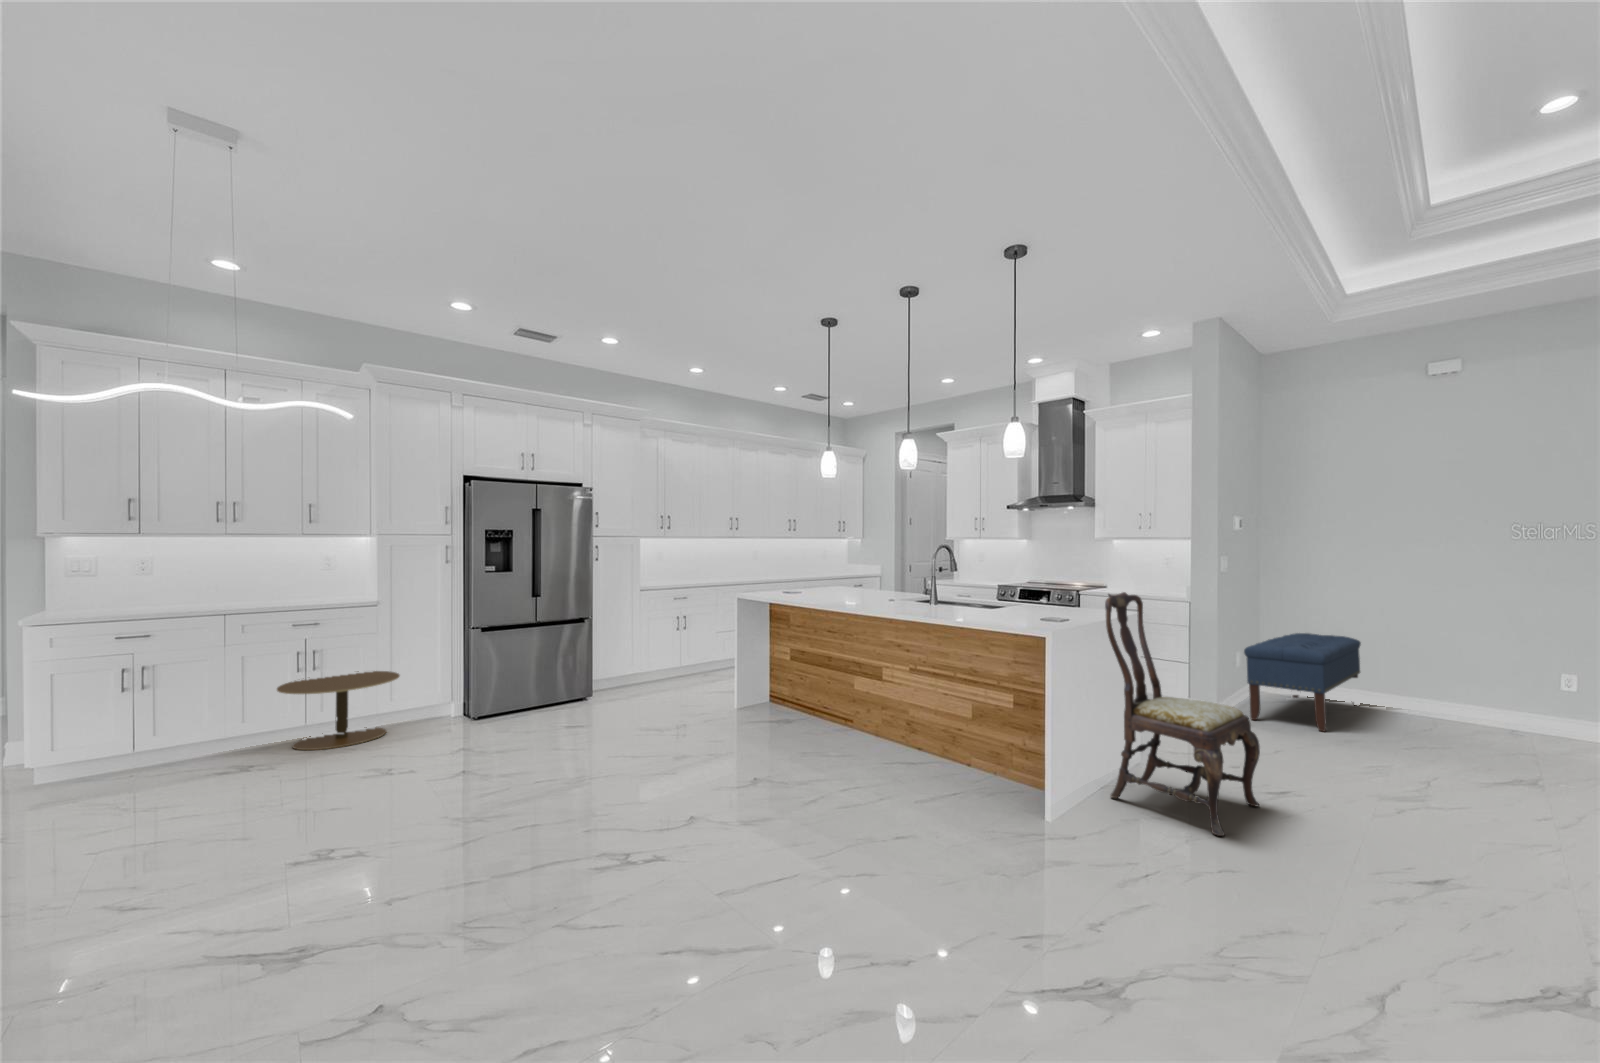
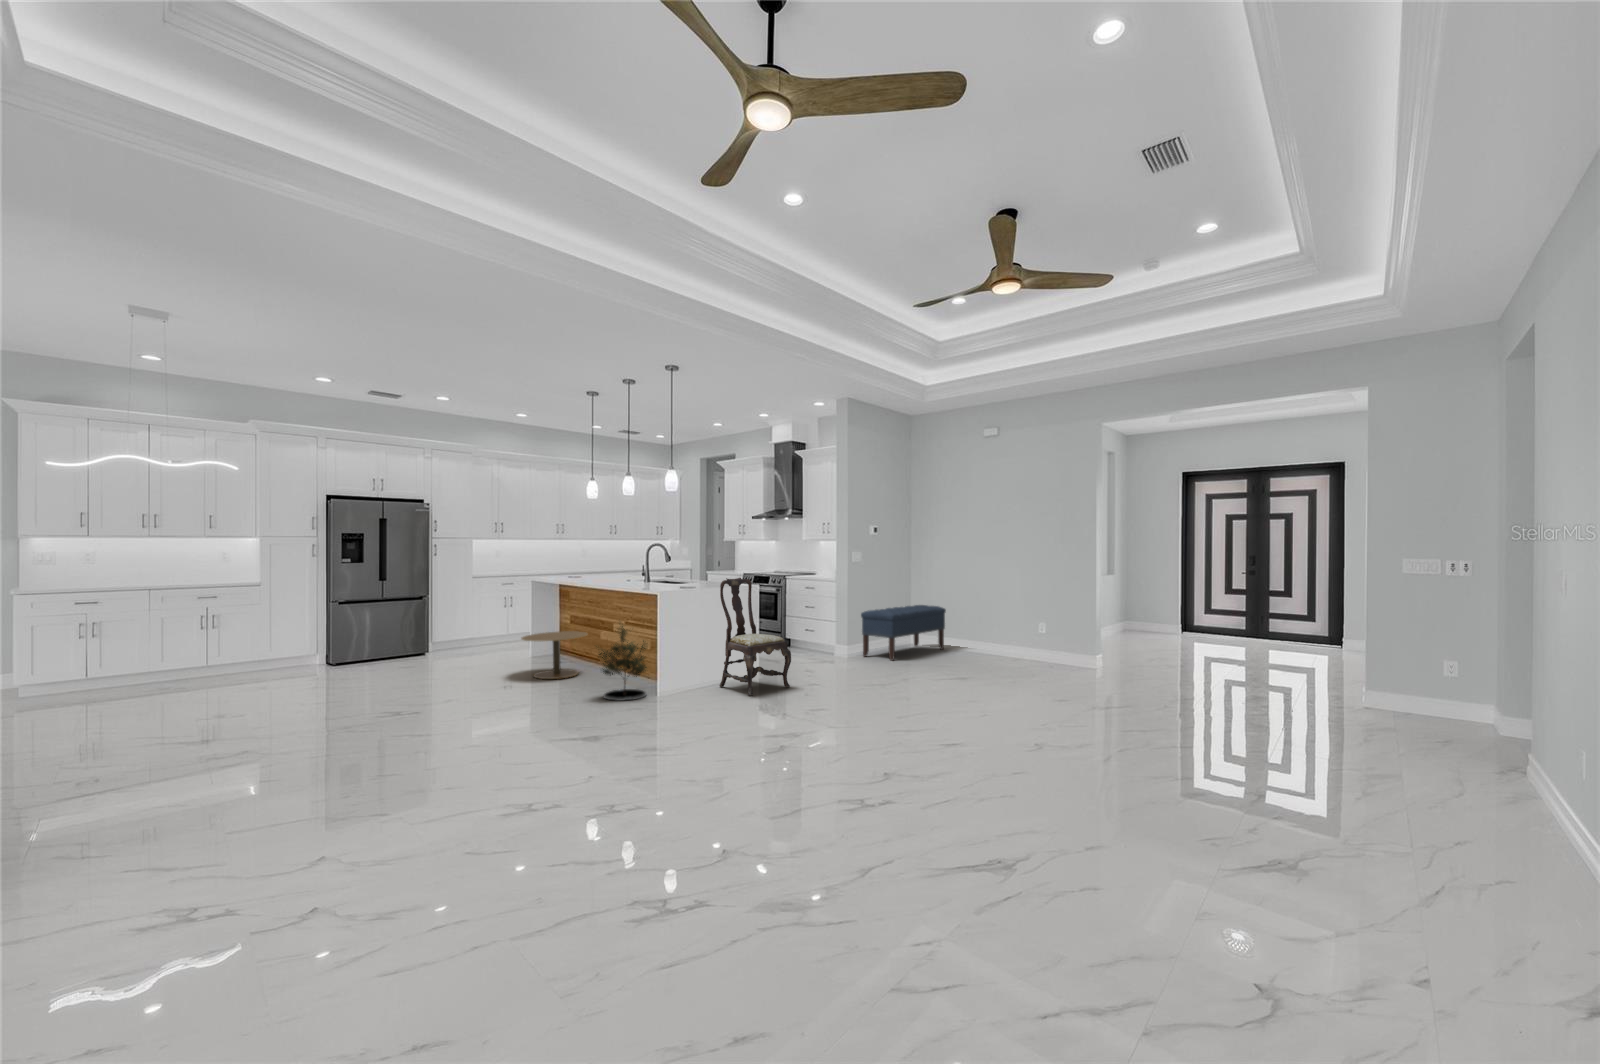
side table: present [277,671,400,750] -> present [522,631,588,679]
potted tree: none [897,671,1006,839] -> present [599,626,647,701]

